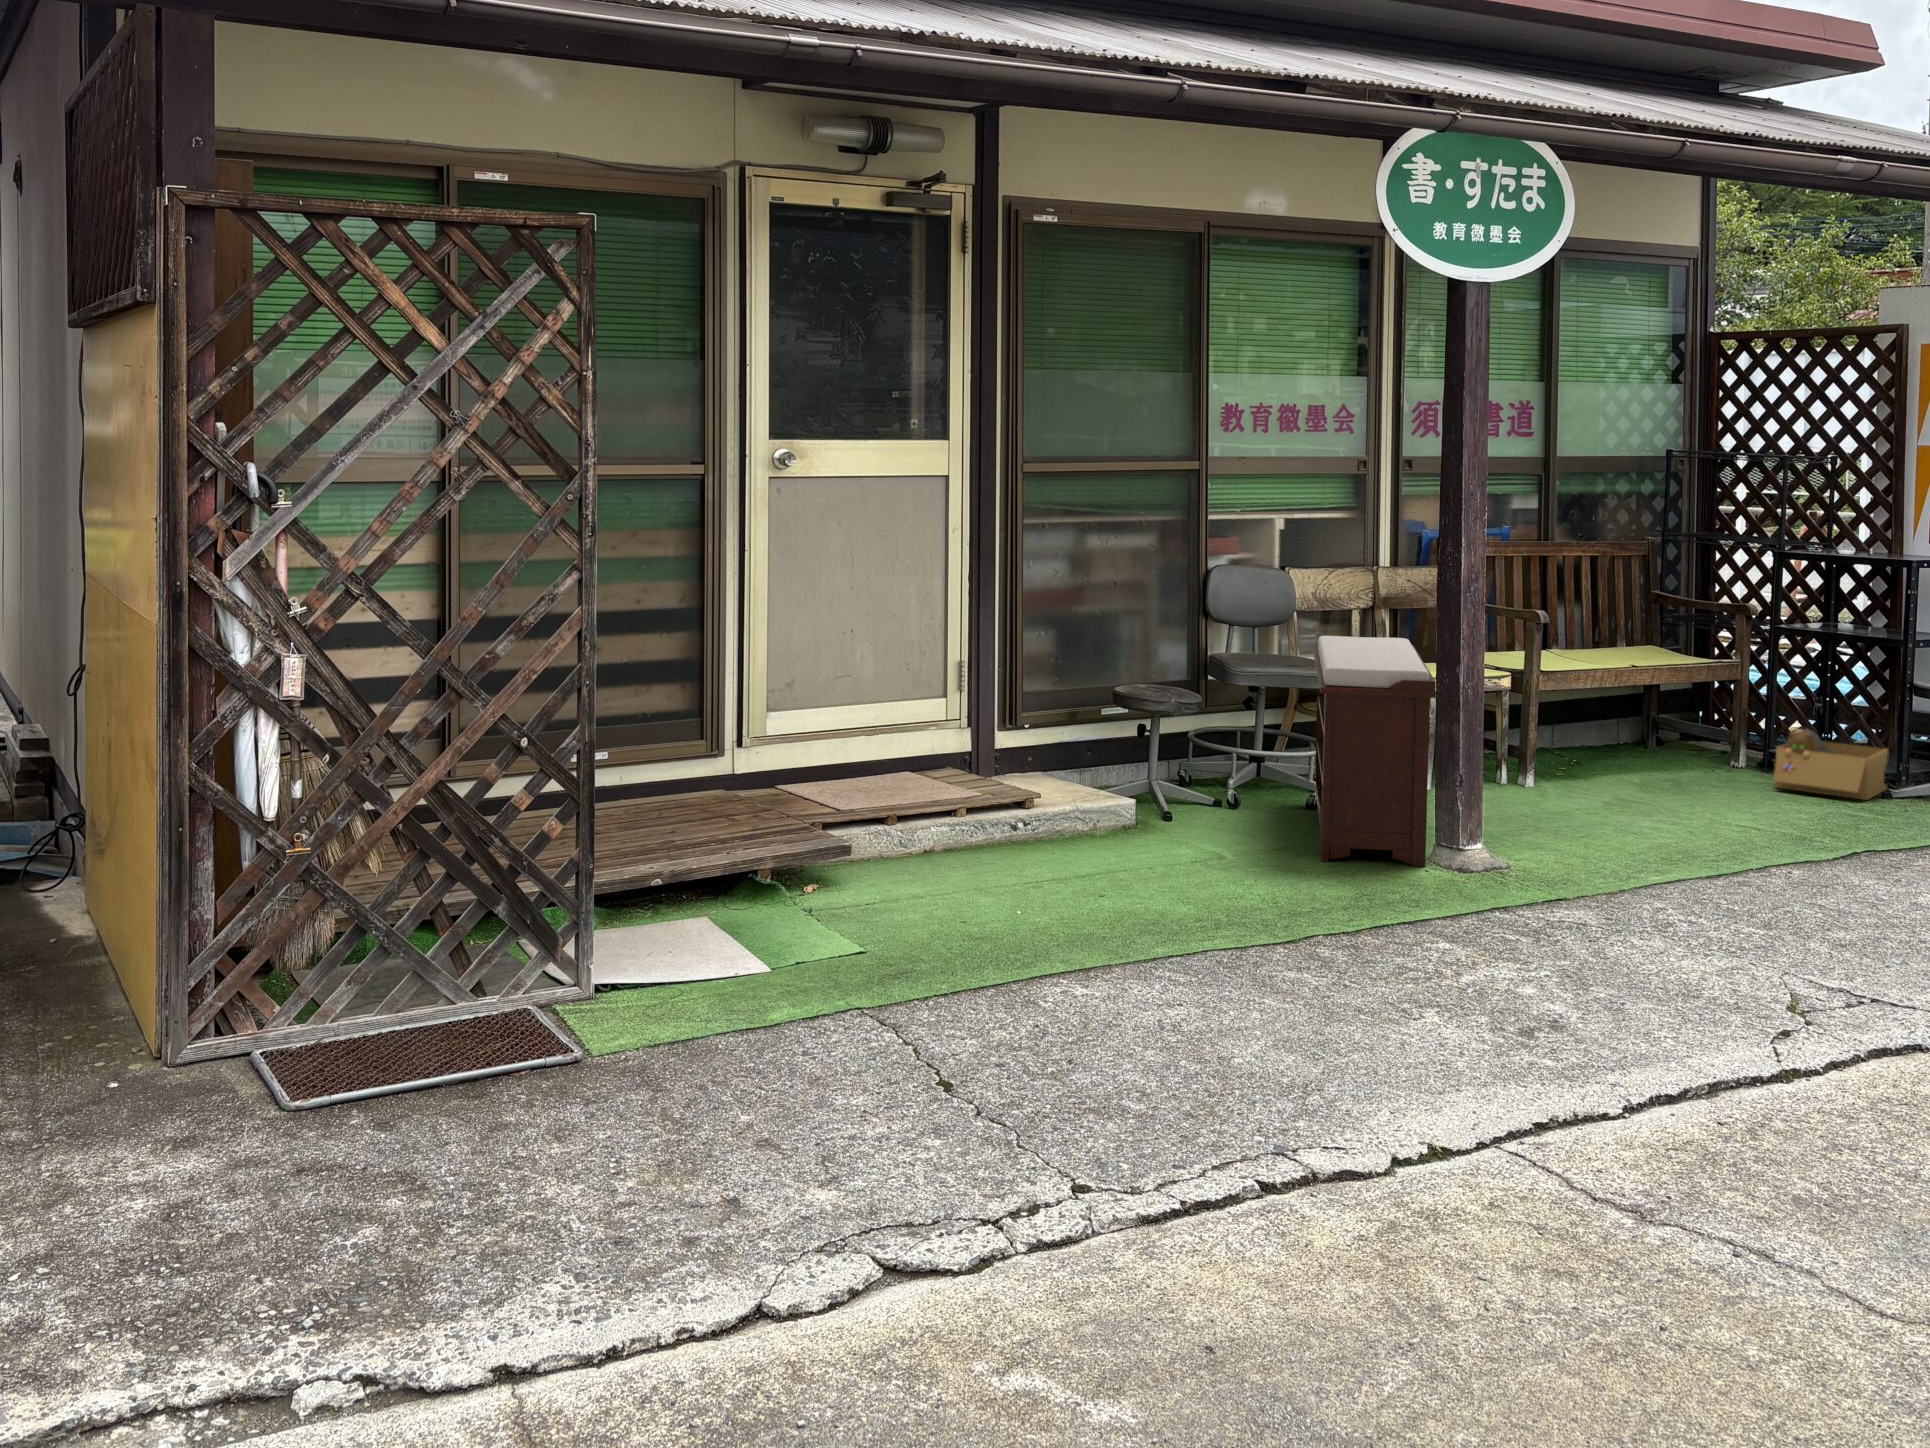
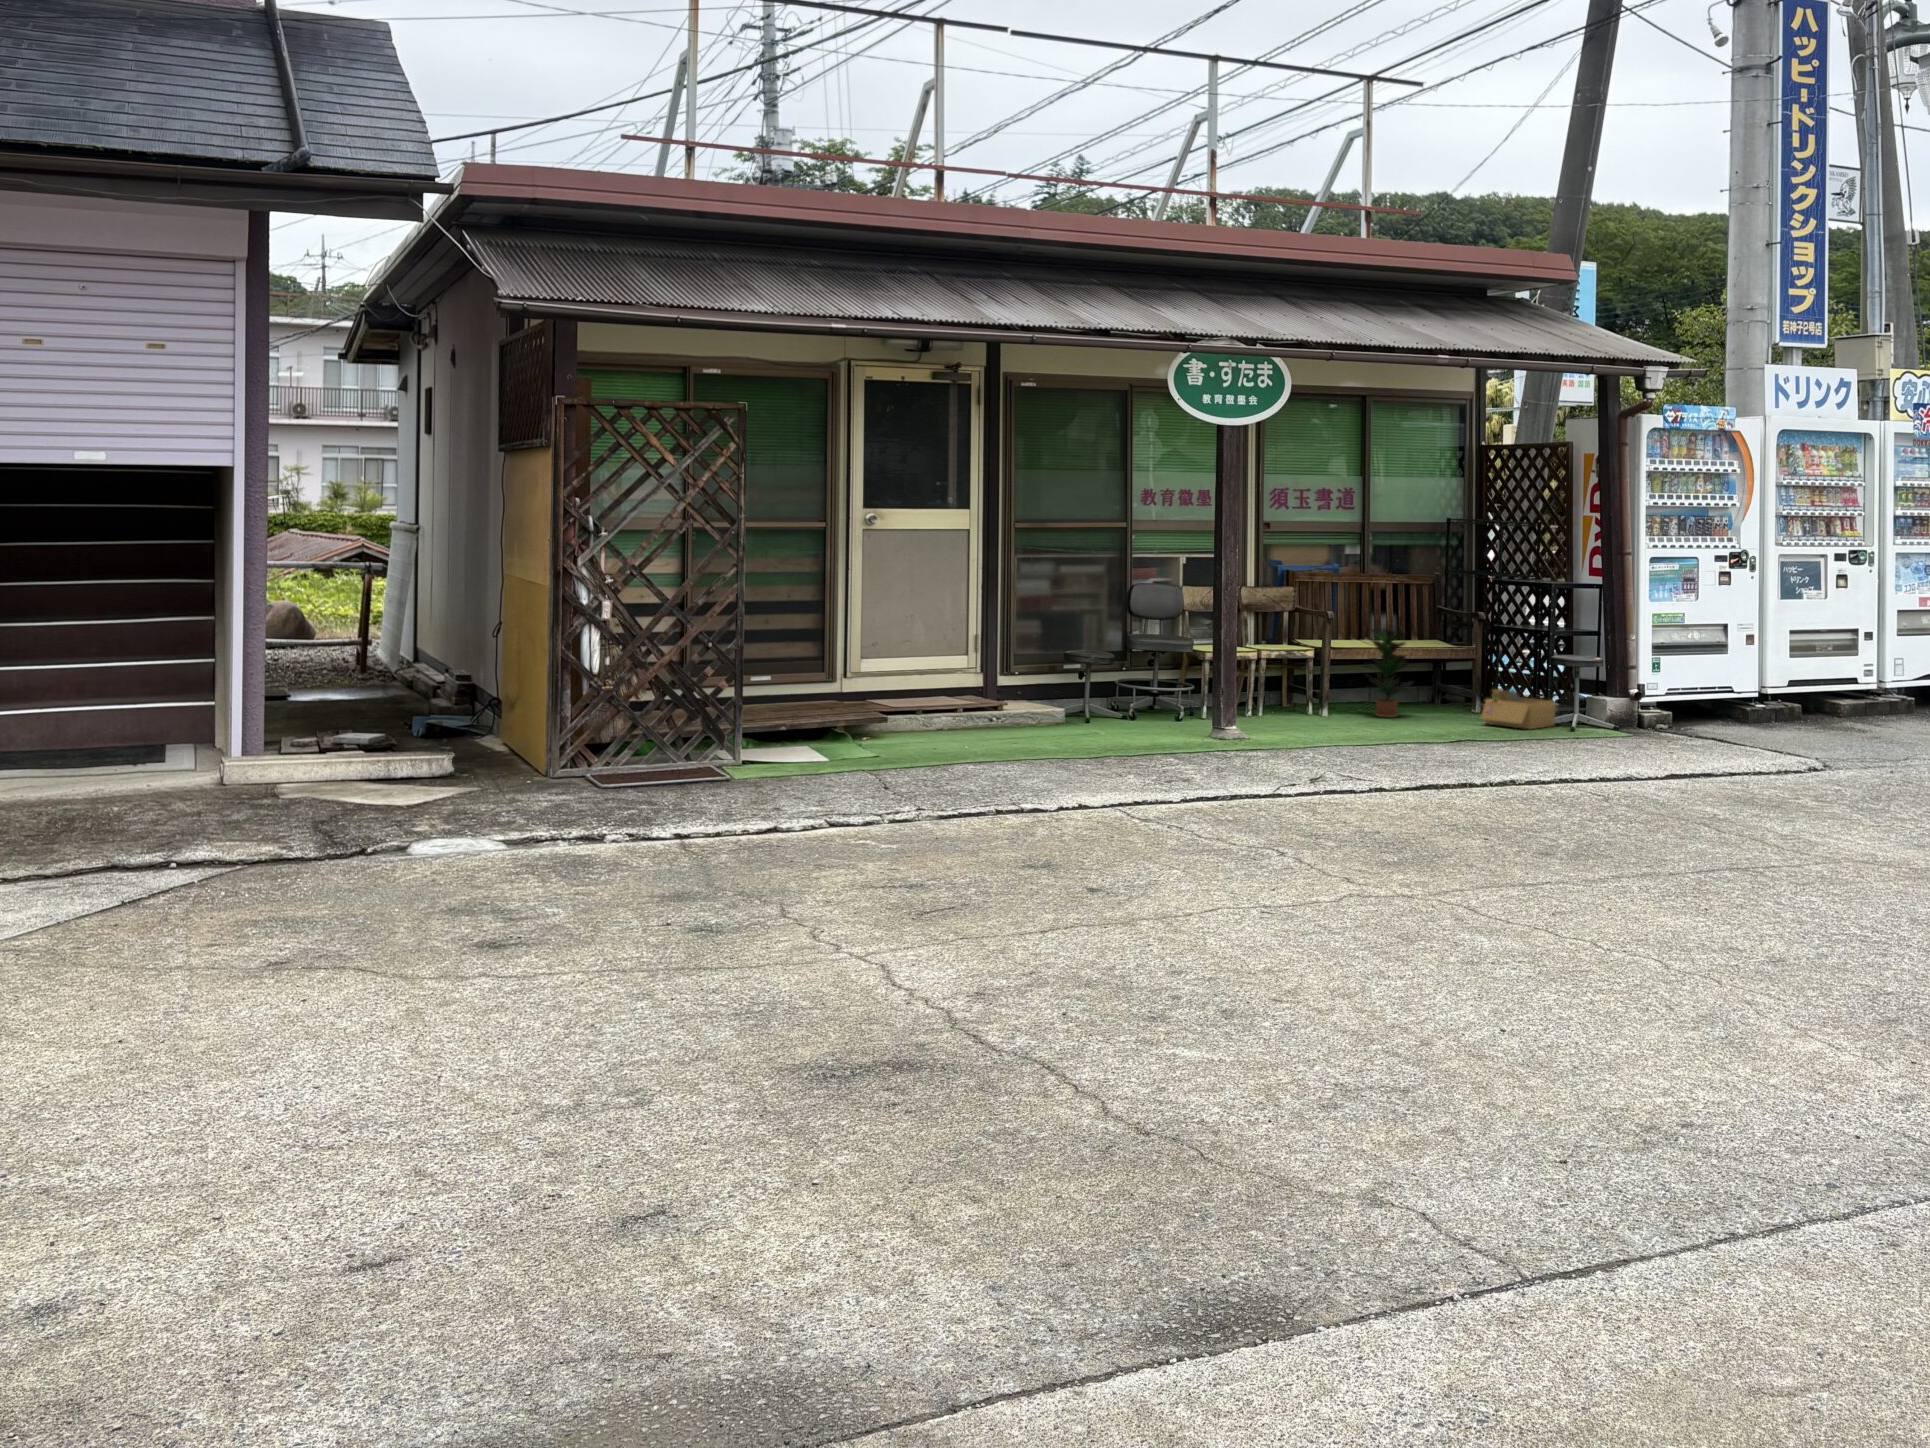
potted plant: none [1548,629,1642,775] -> present [1362,628,1413,718]
bench: present [1314,636,1436,867] -> none [1155,625,1245,745]

